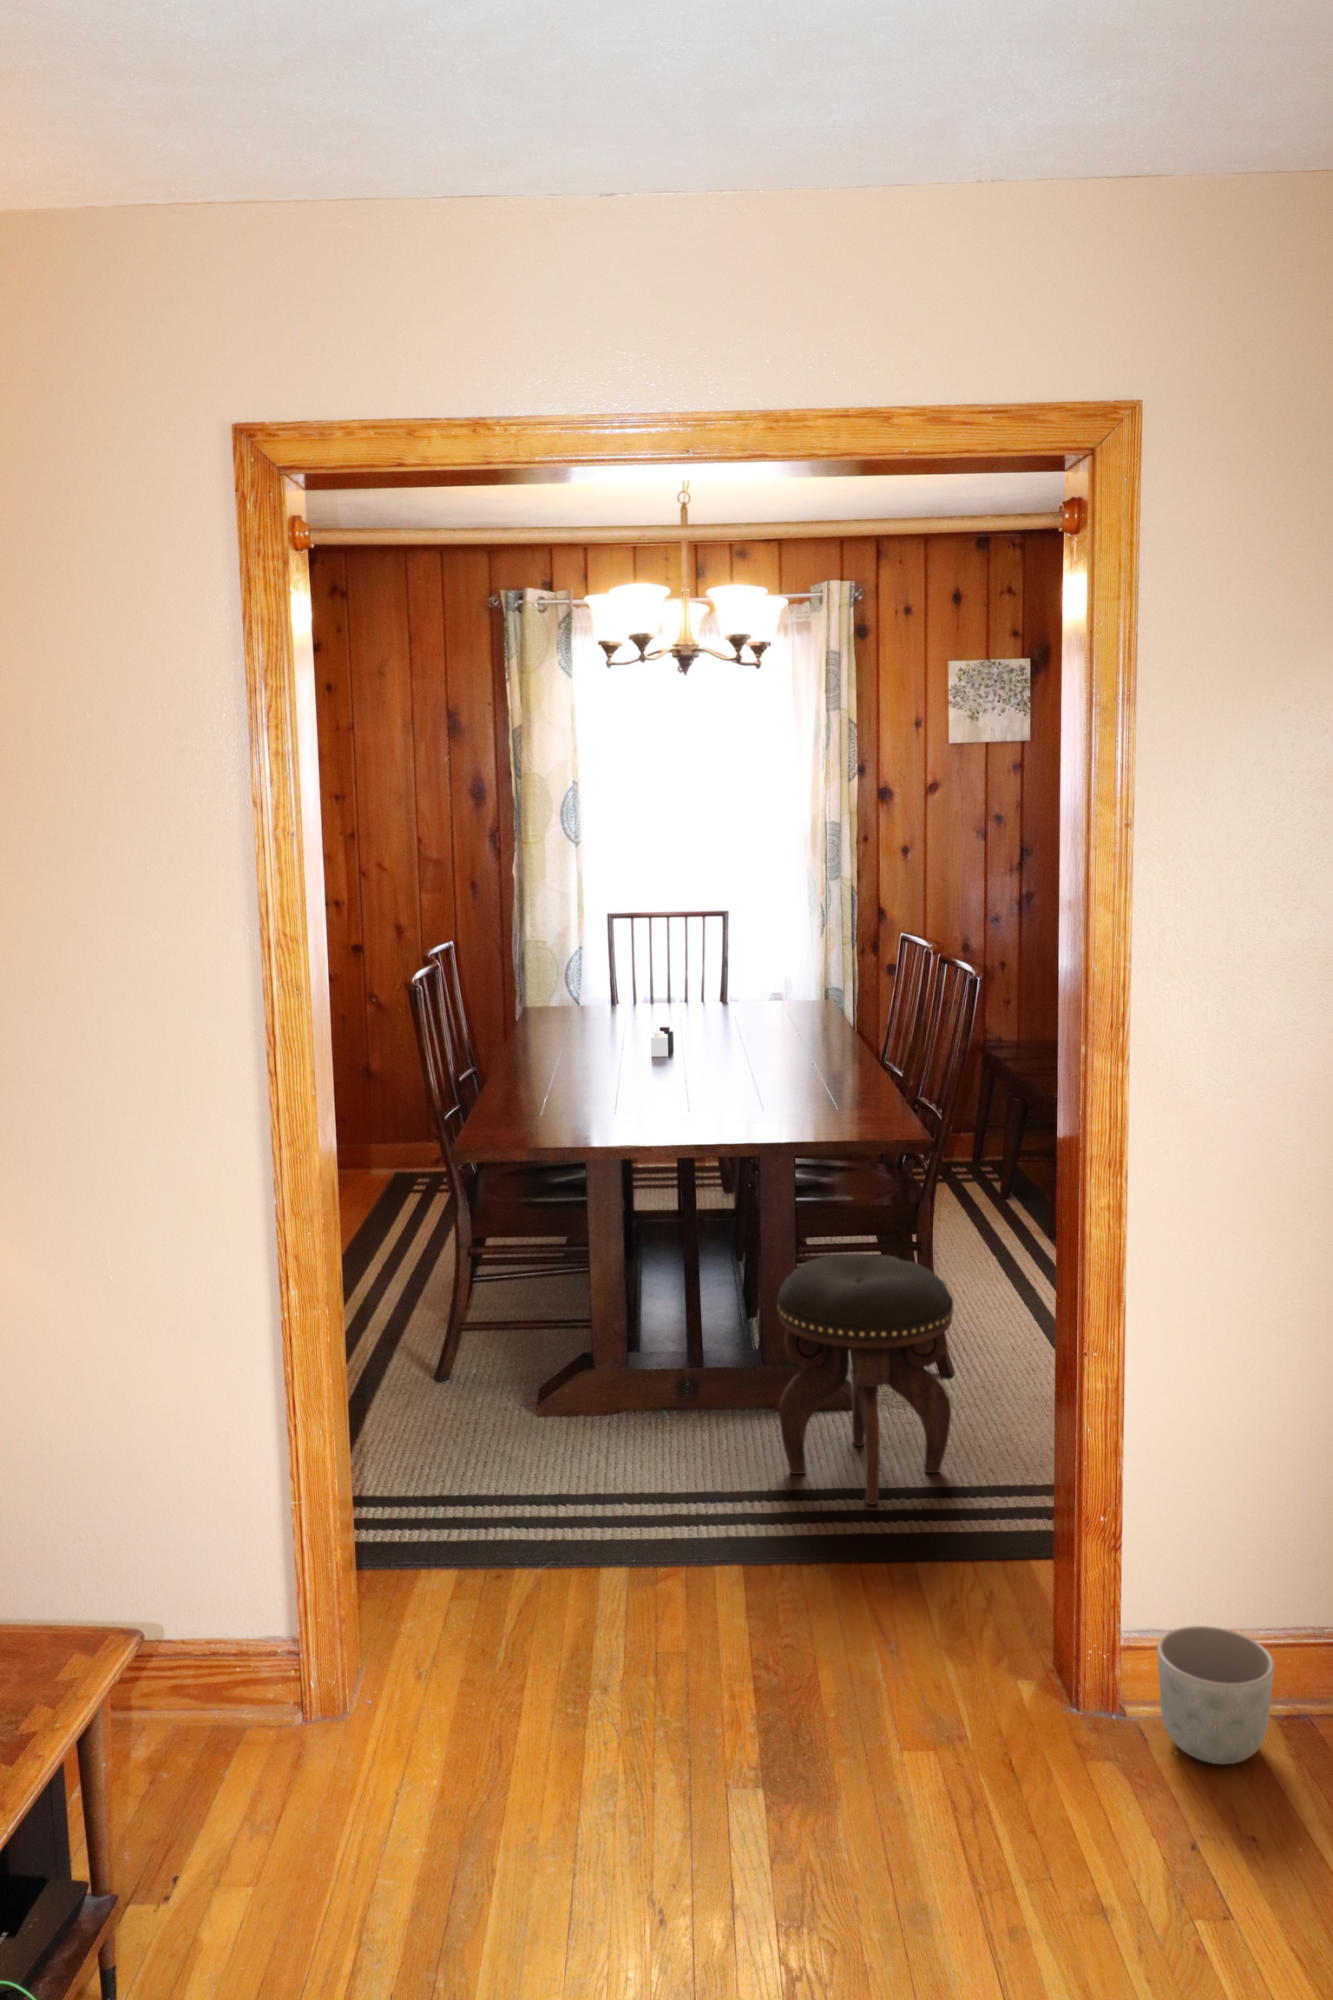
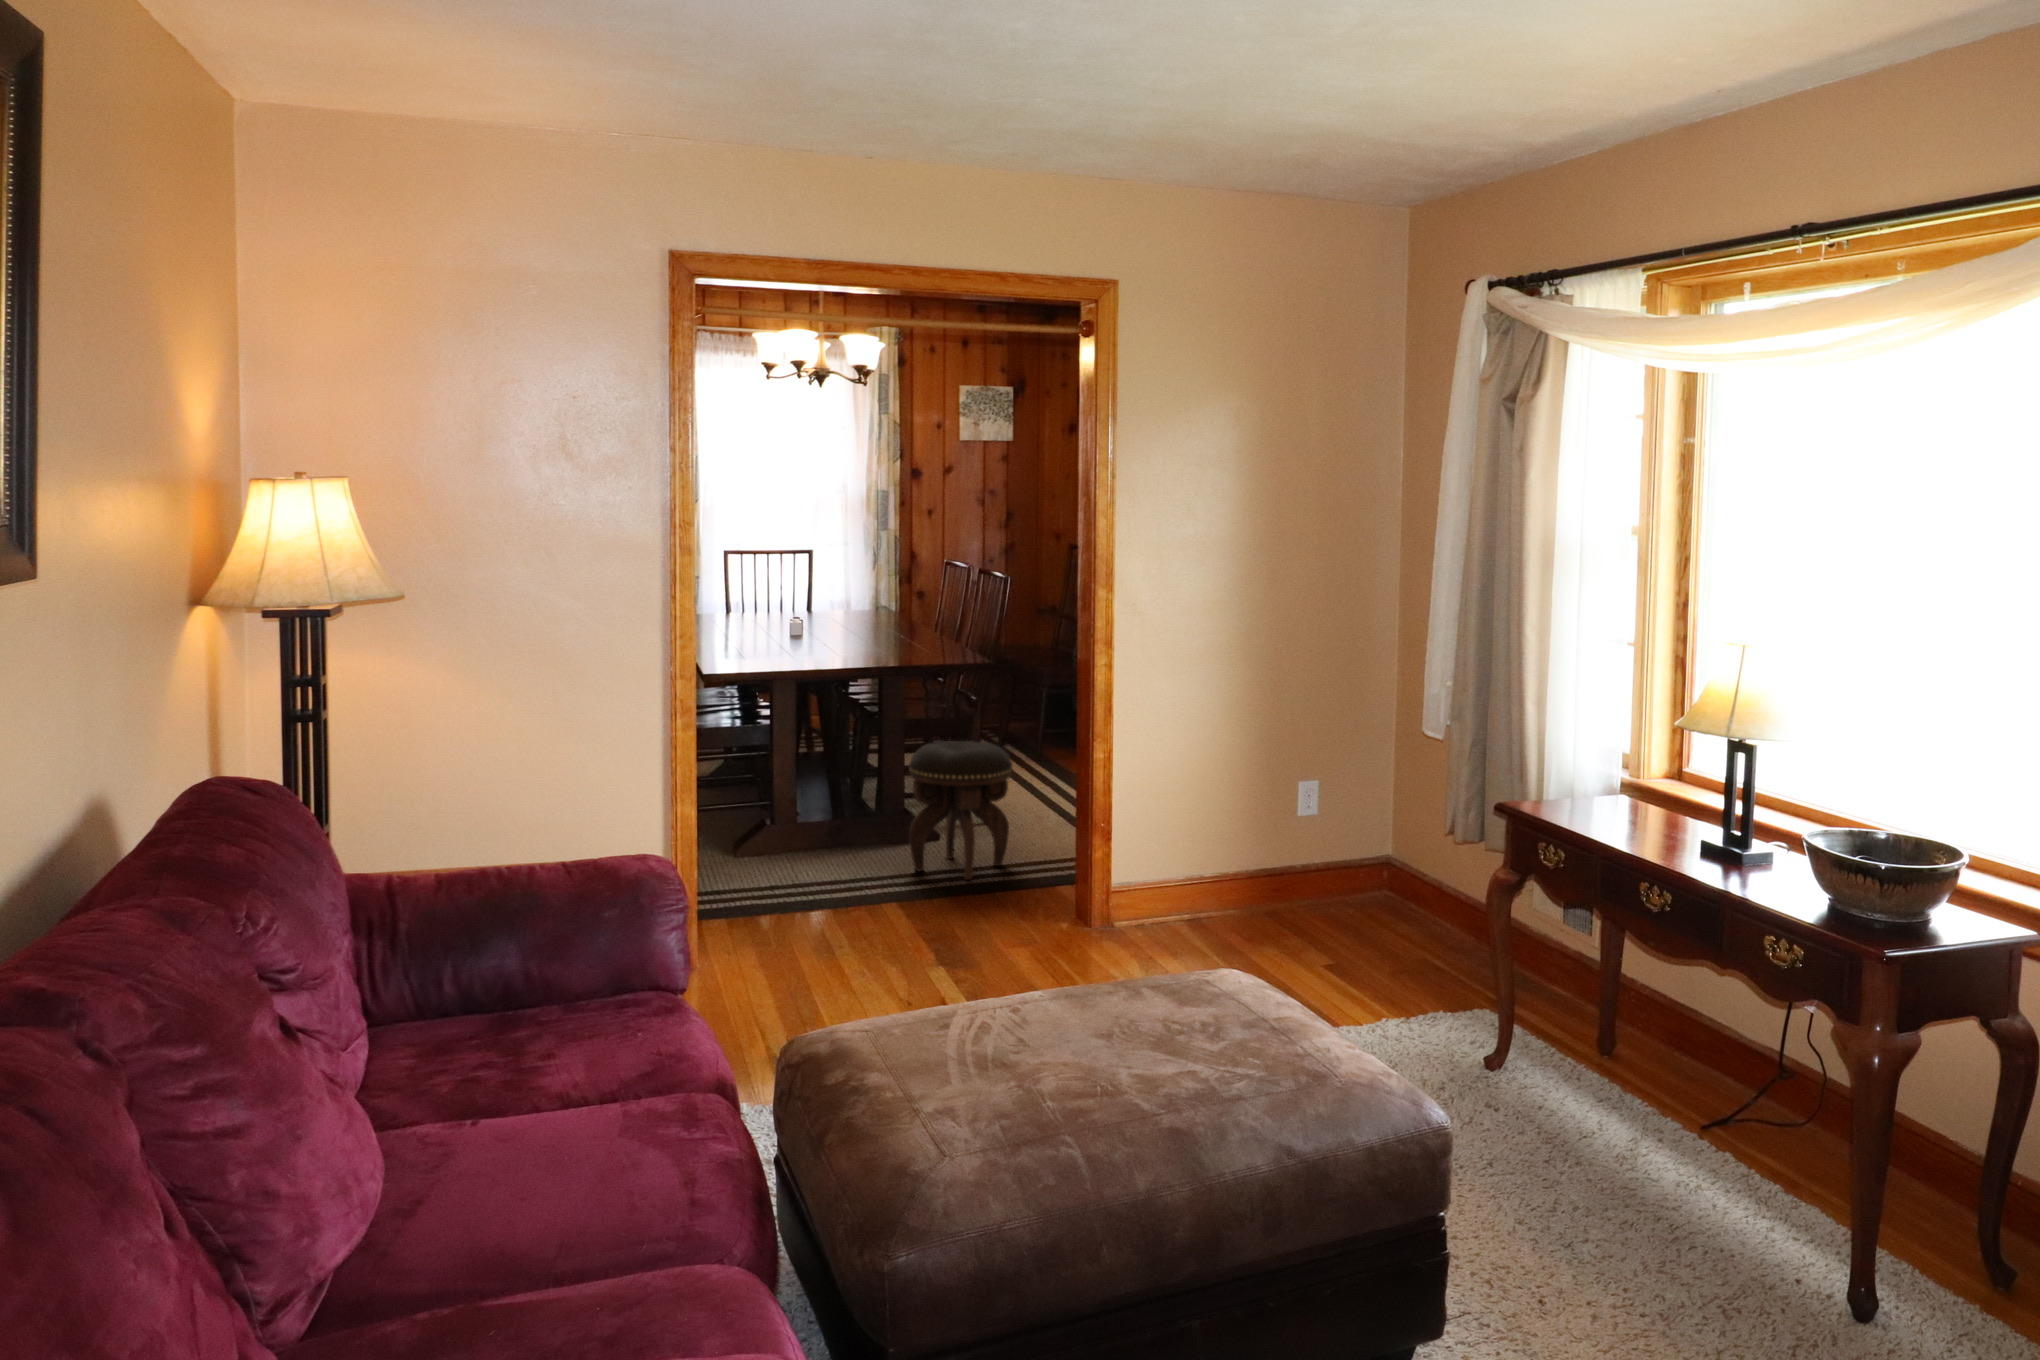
planter: present [1157,1626,1274,1764] -> none [1141,889,1195,948]

